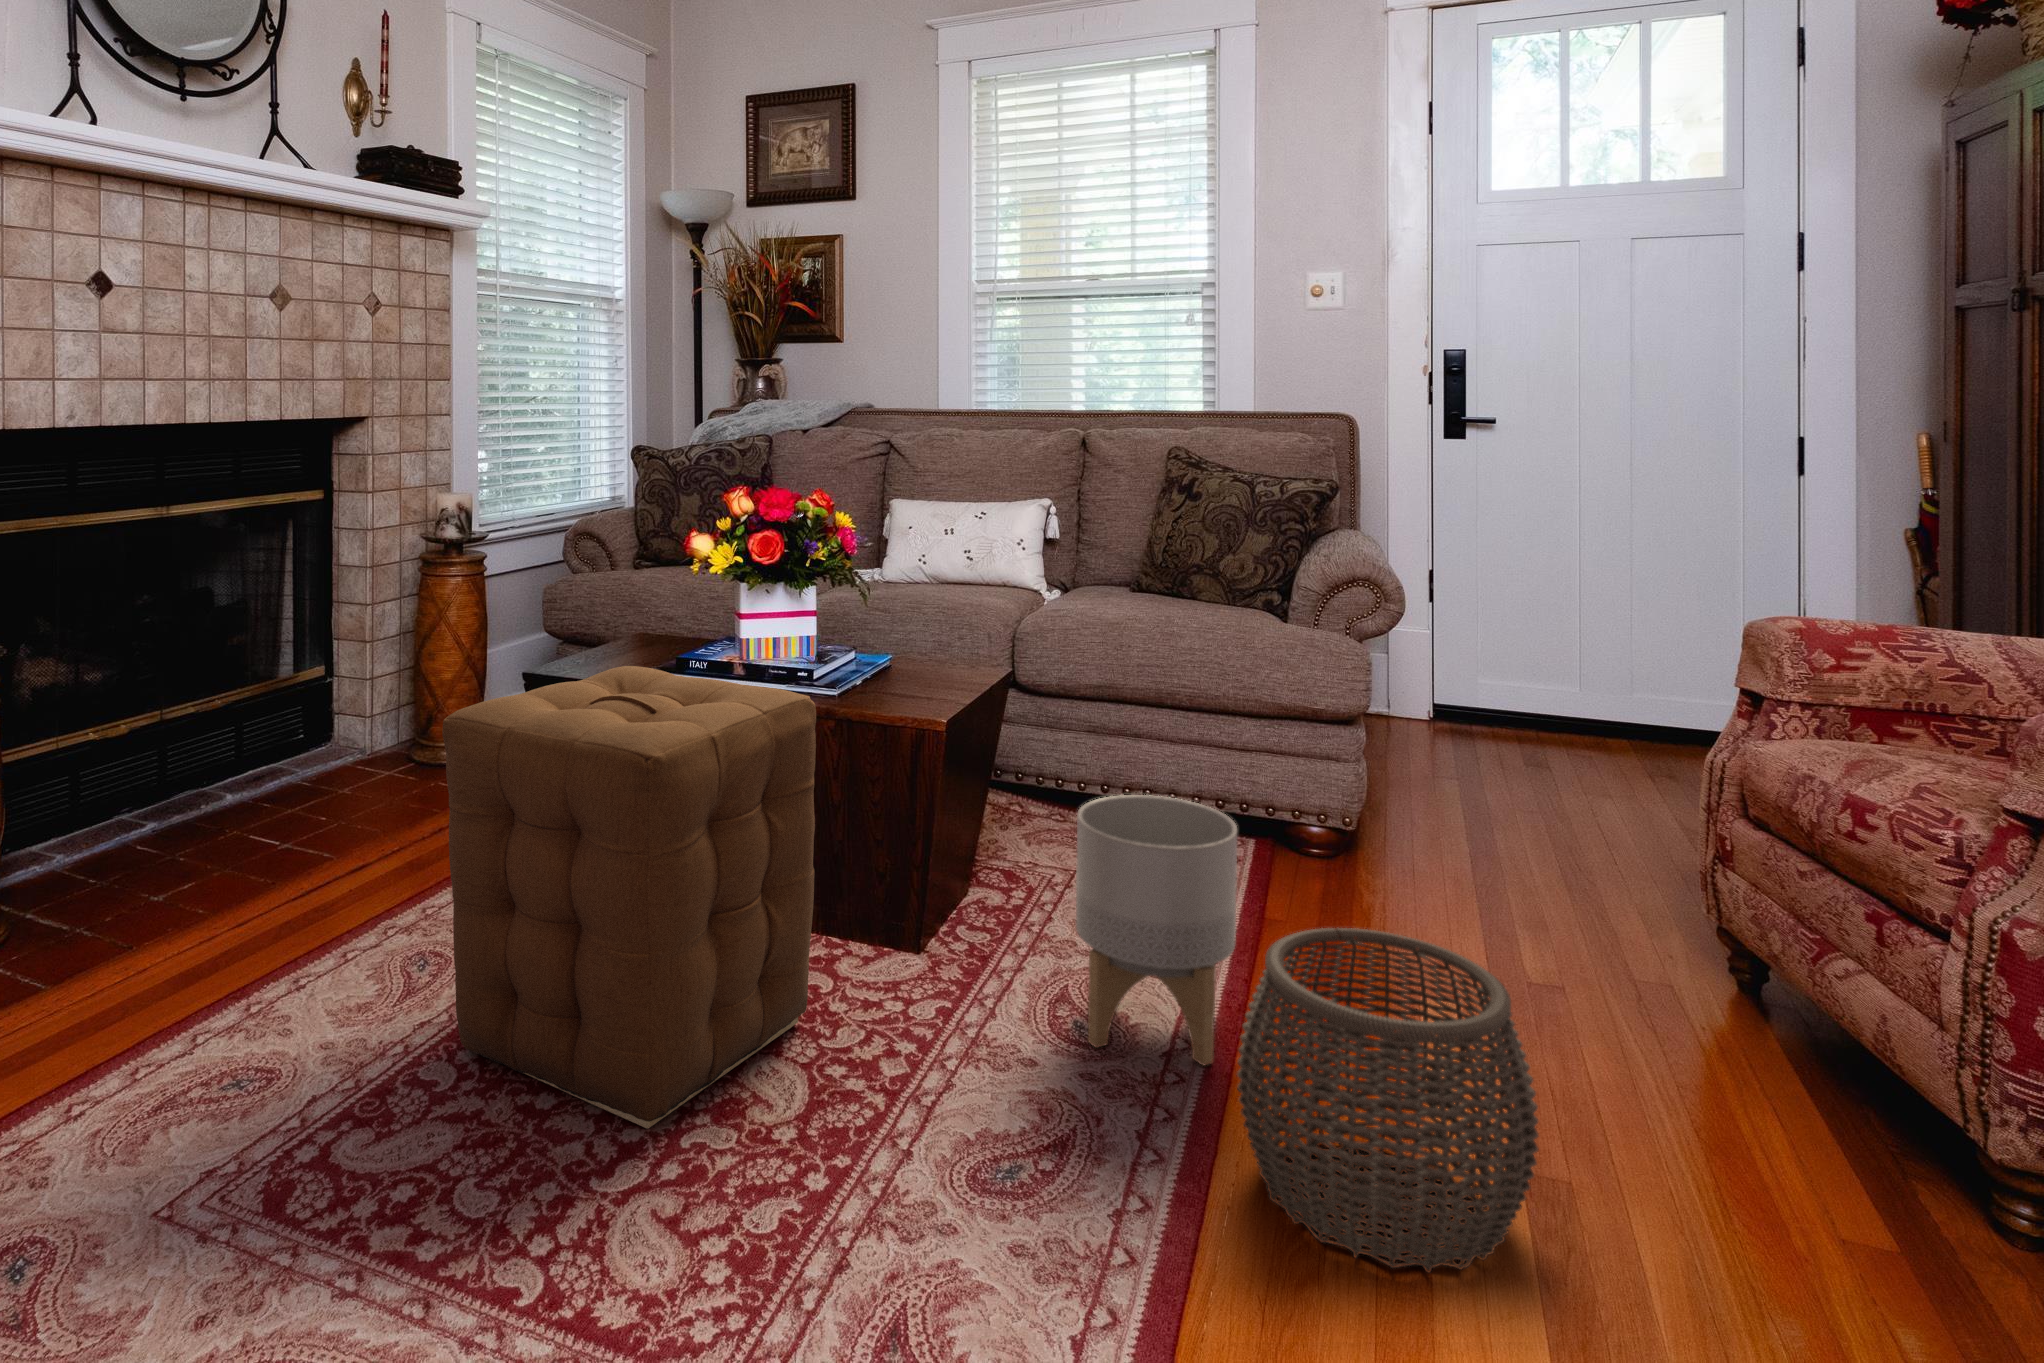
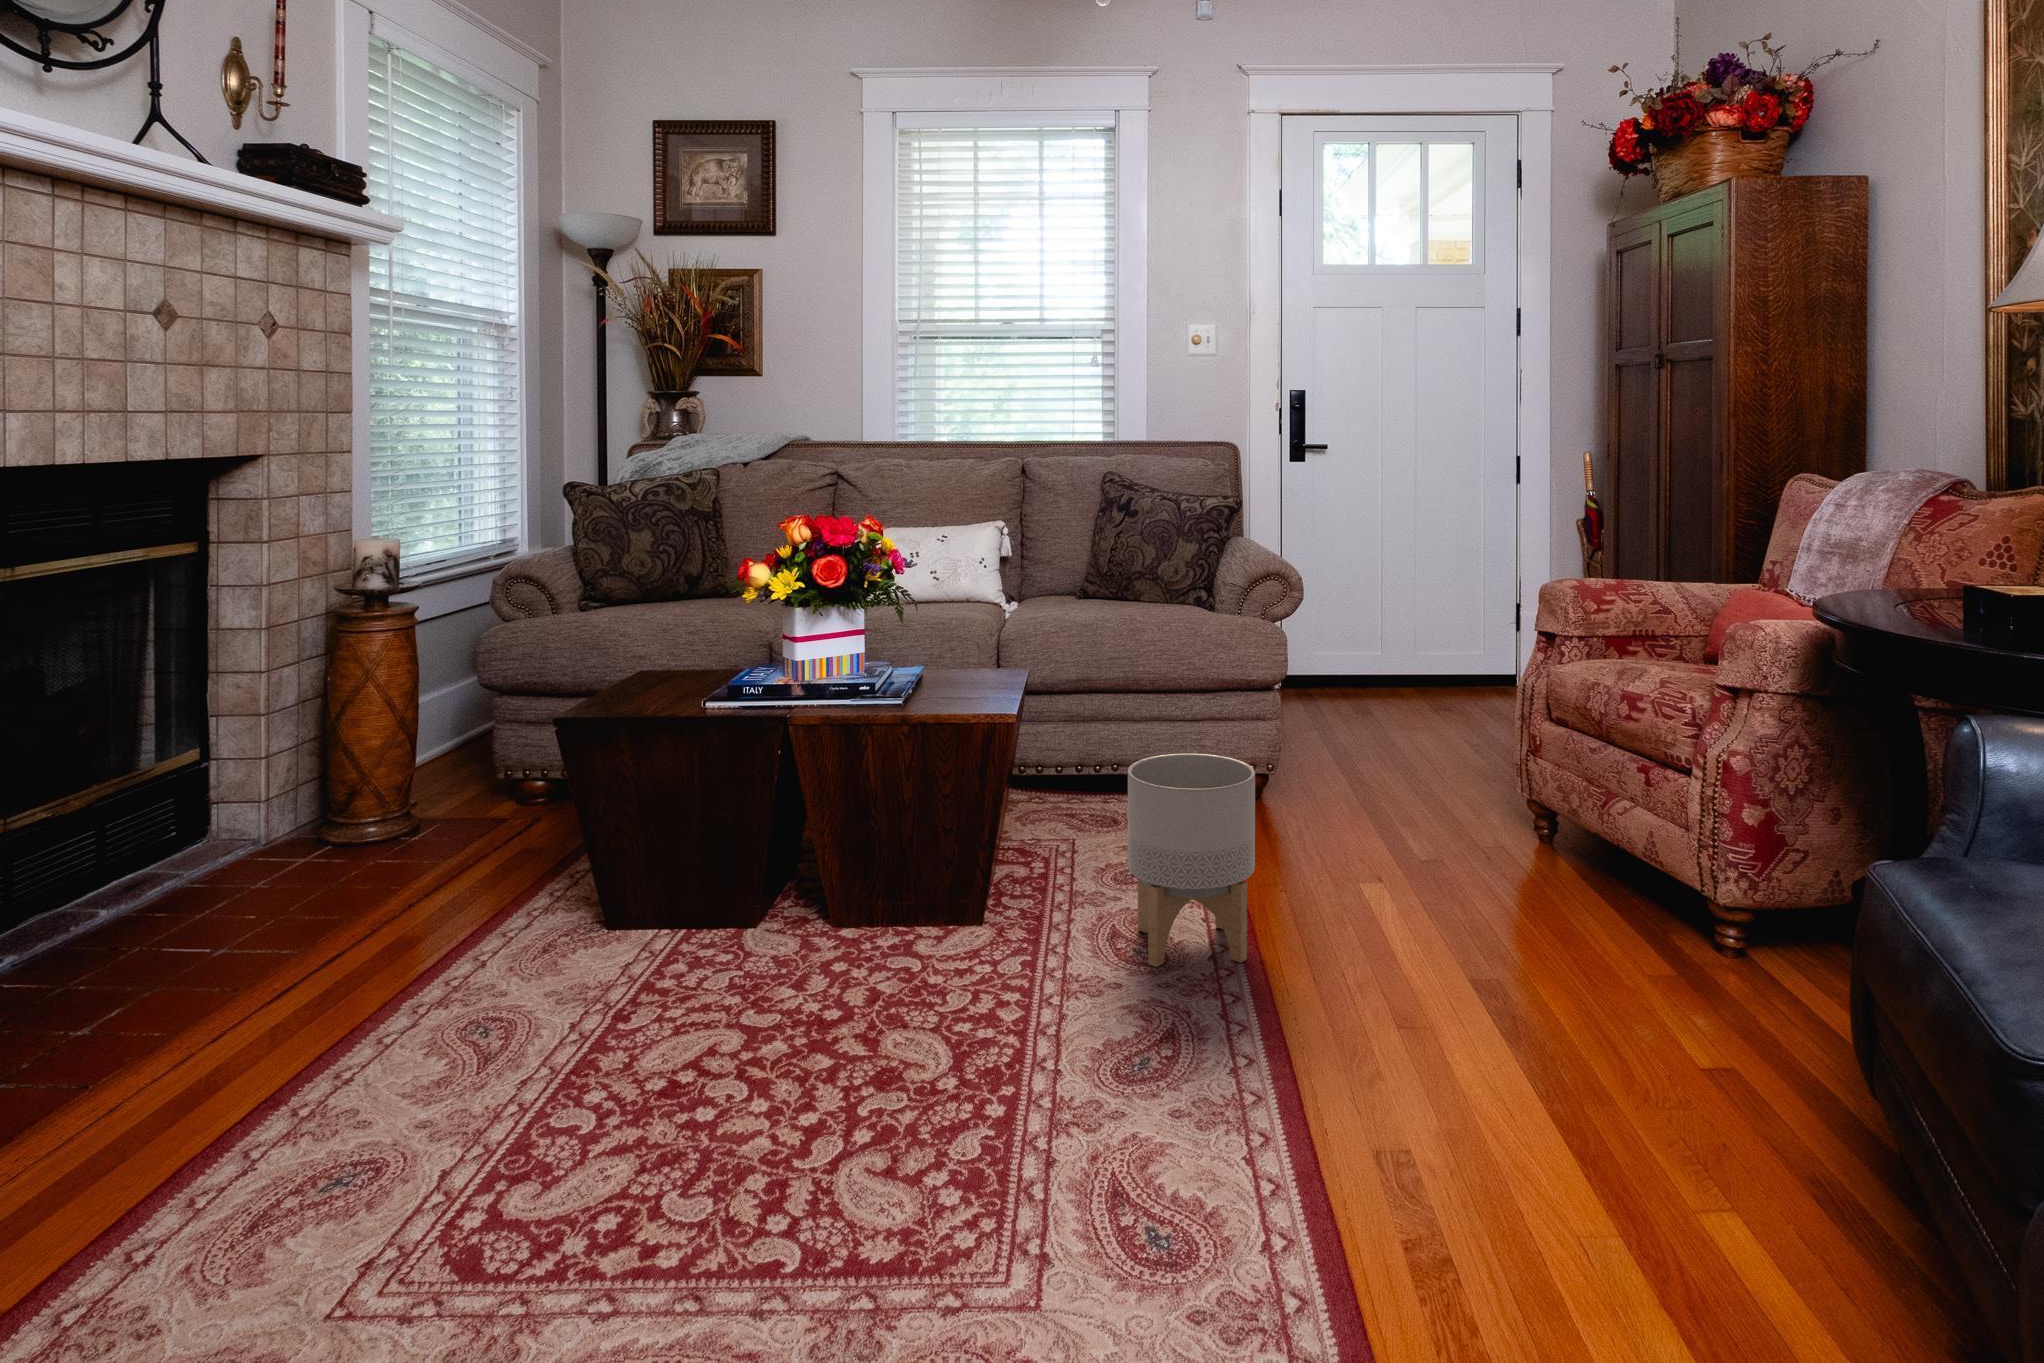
ottoman: present [442,666,816,1129] -> none [564,691,917,1110]
woven basket: present [1237,928,1539,1272] -> none [1295,825,1507,1062]

